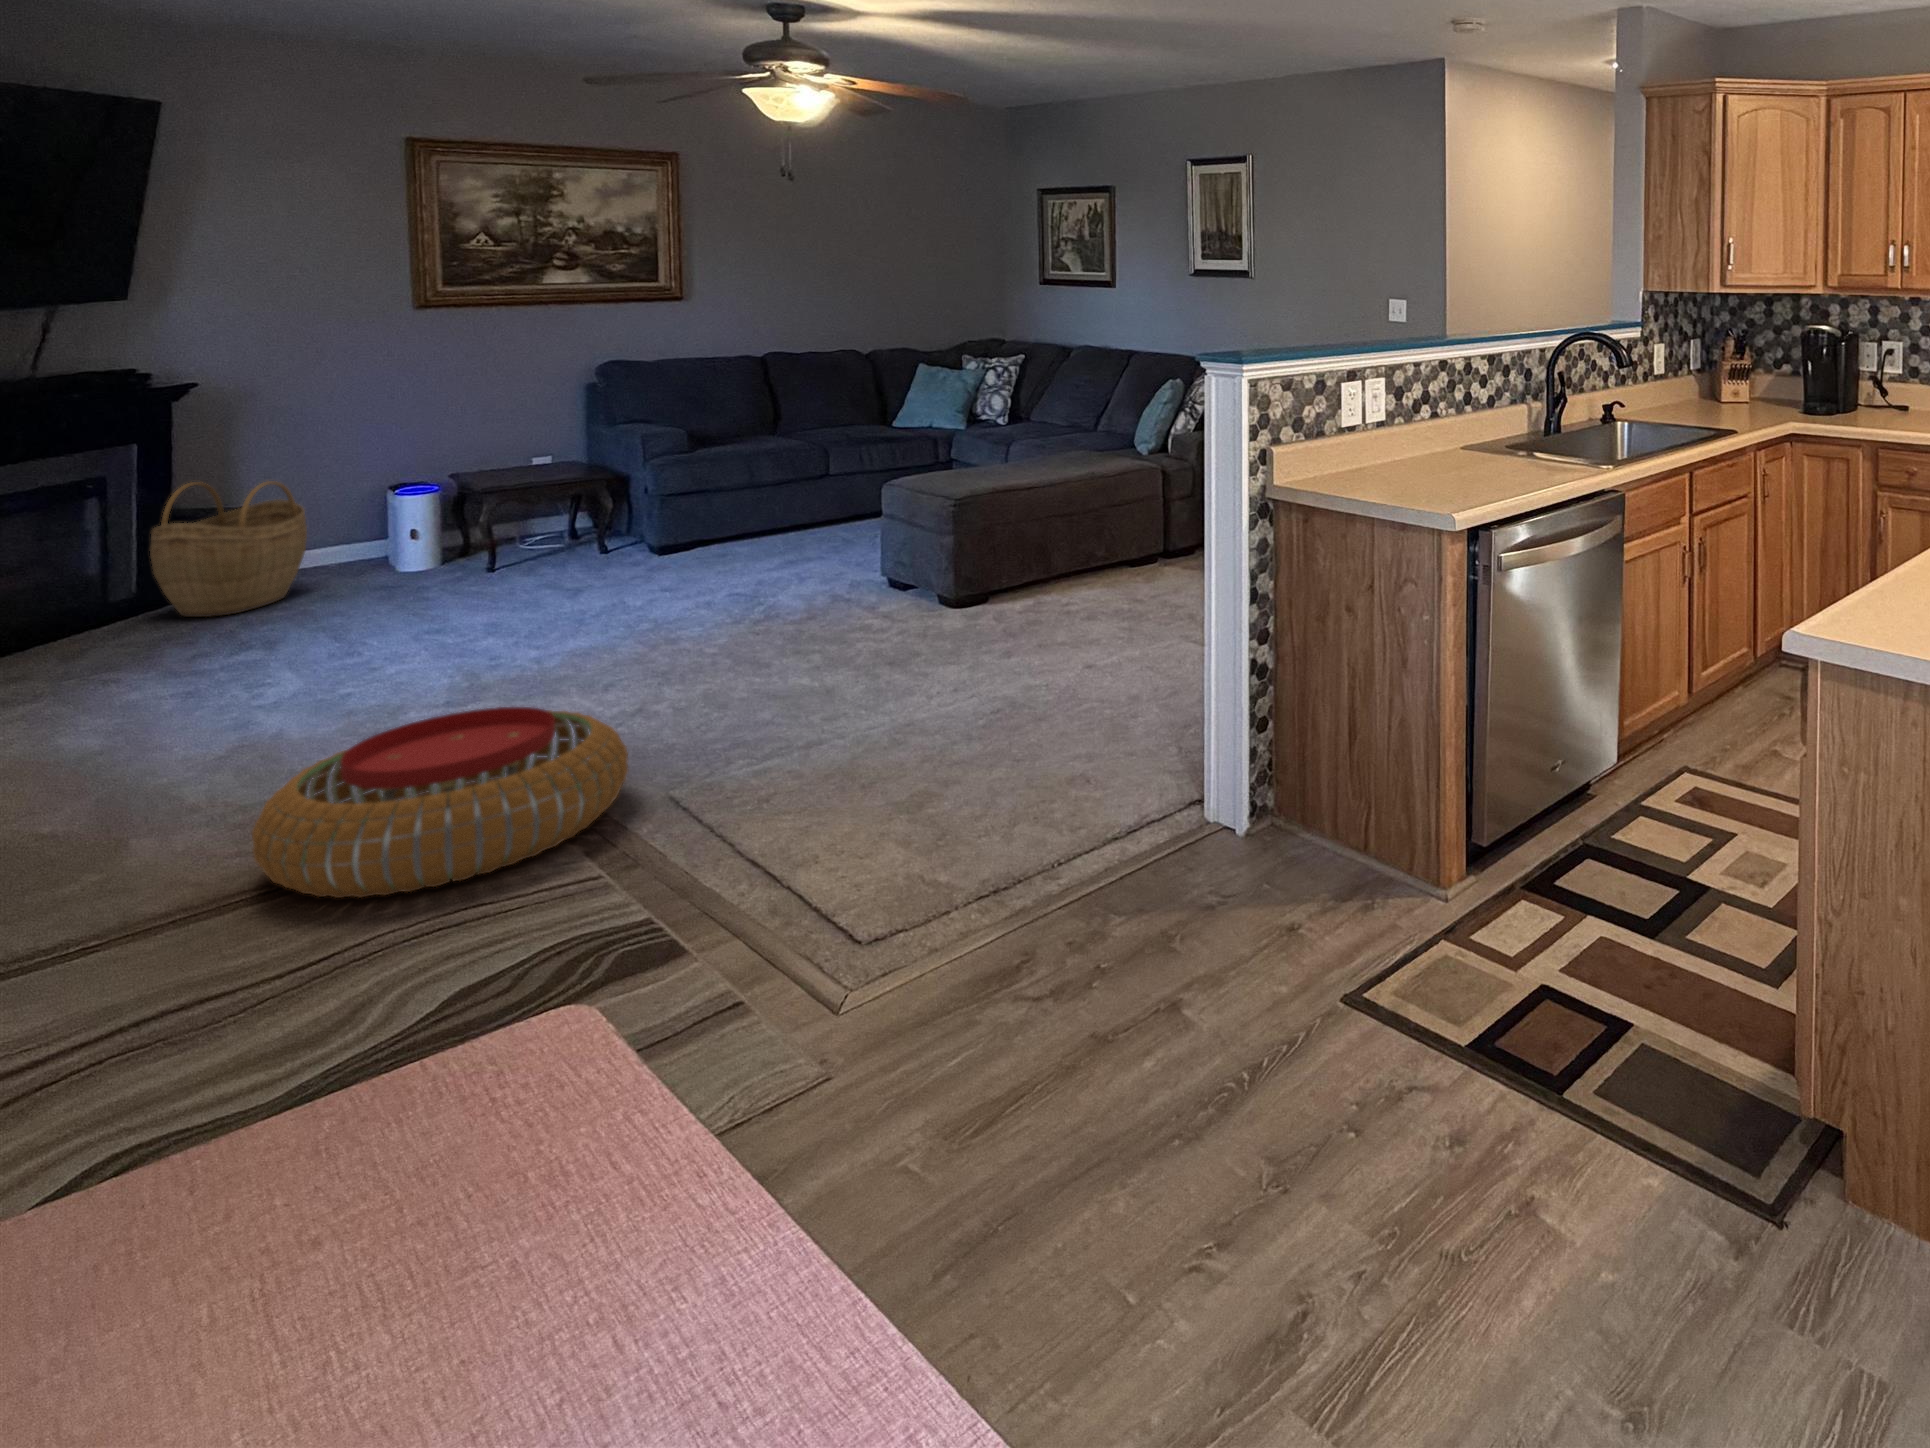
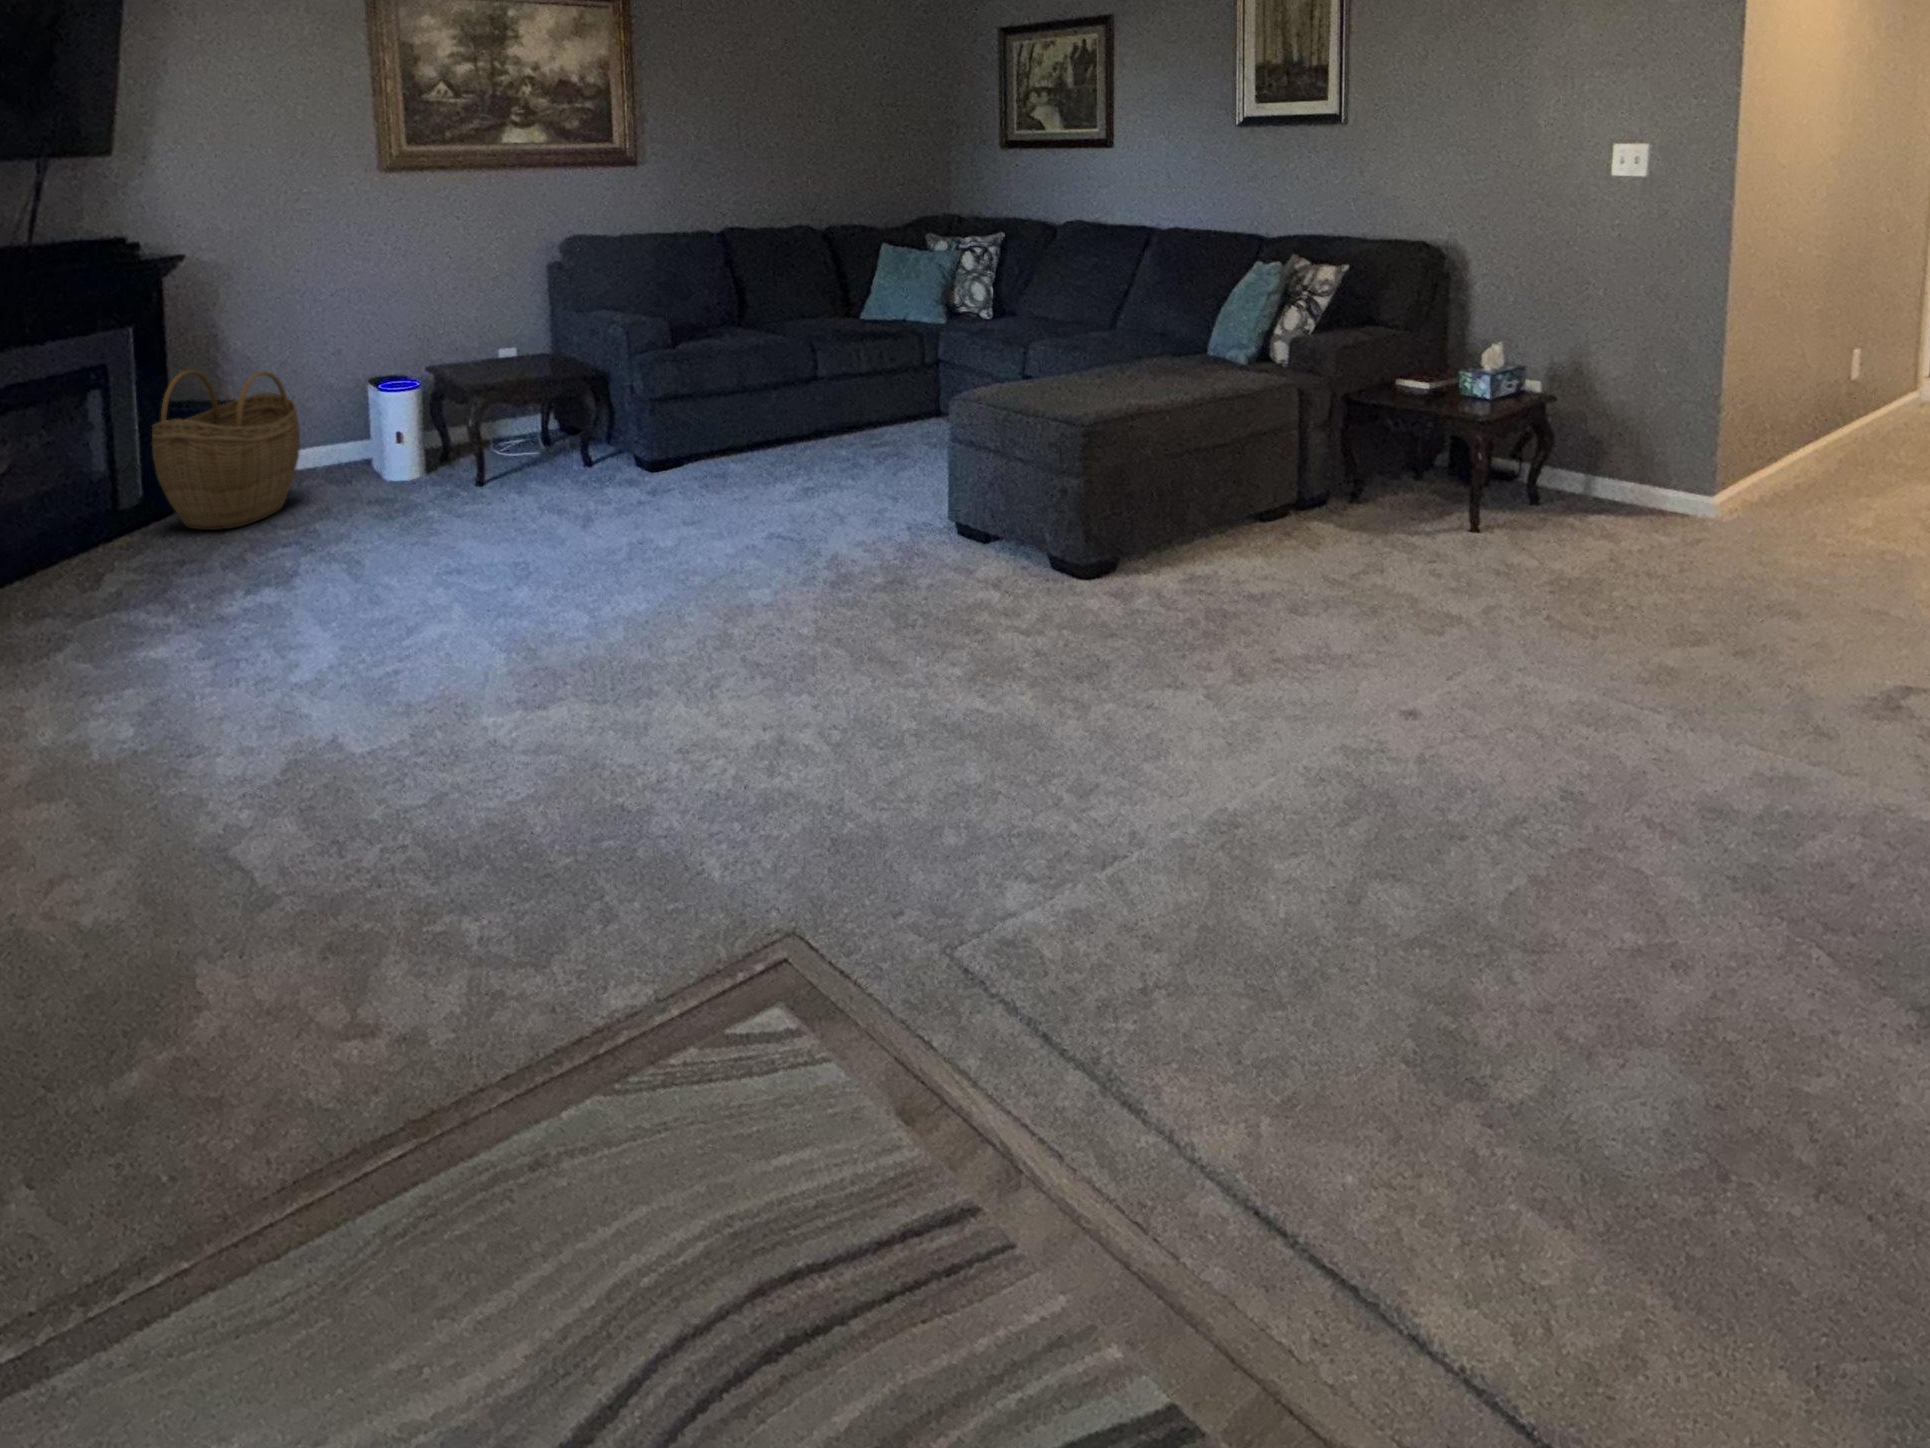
pouf: present [252,707,628,898] -> none [365,770,882,1179]

